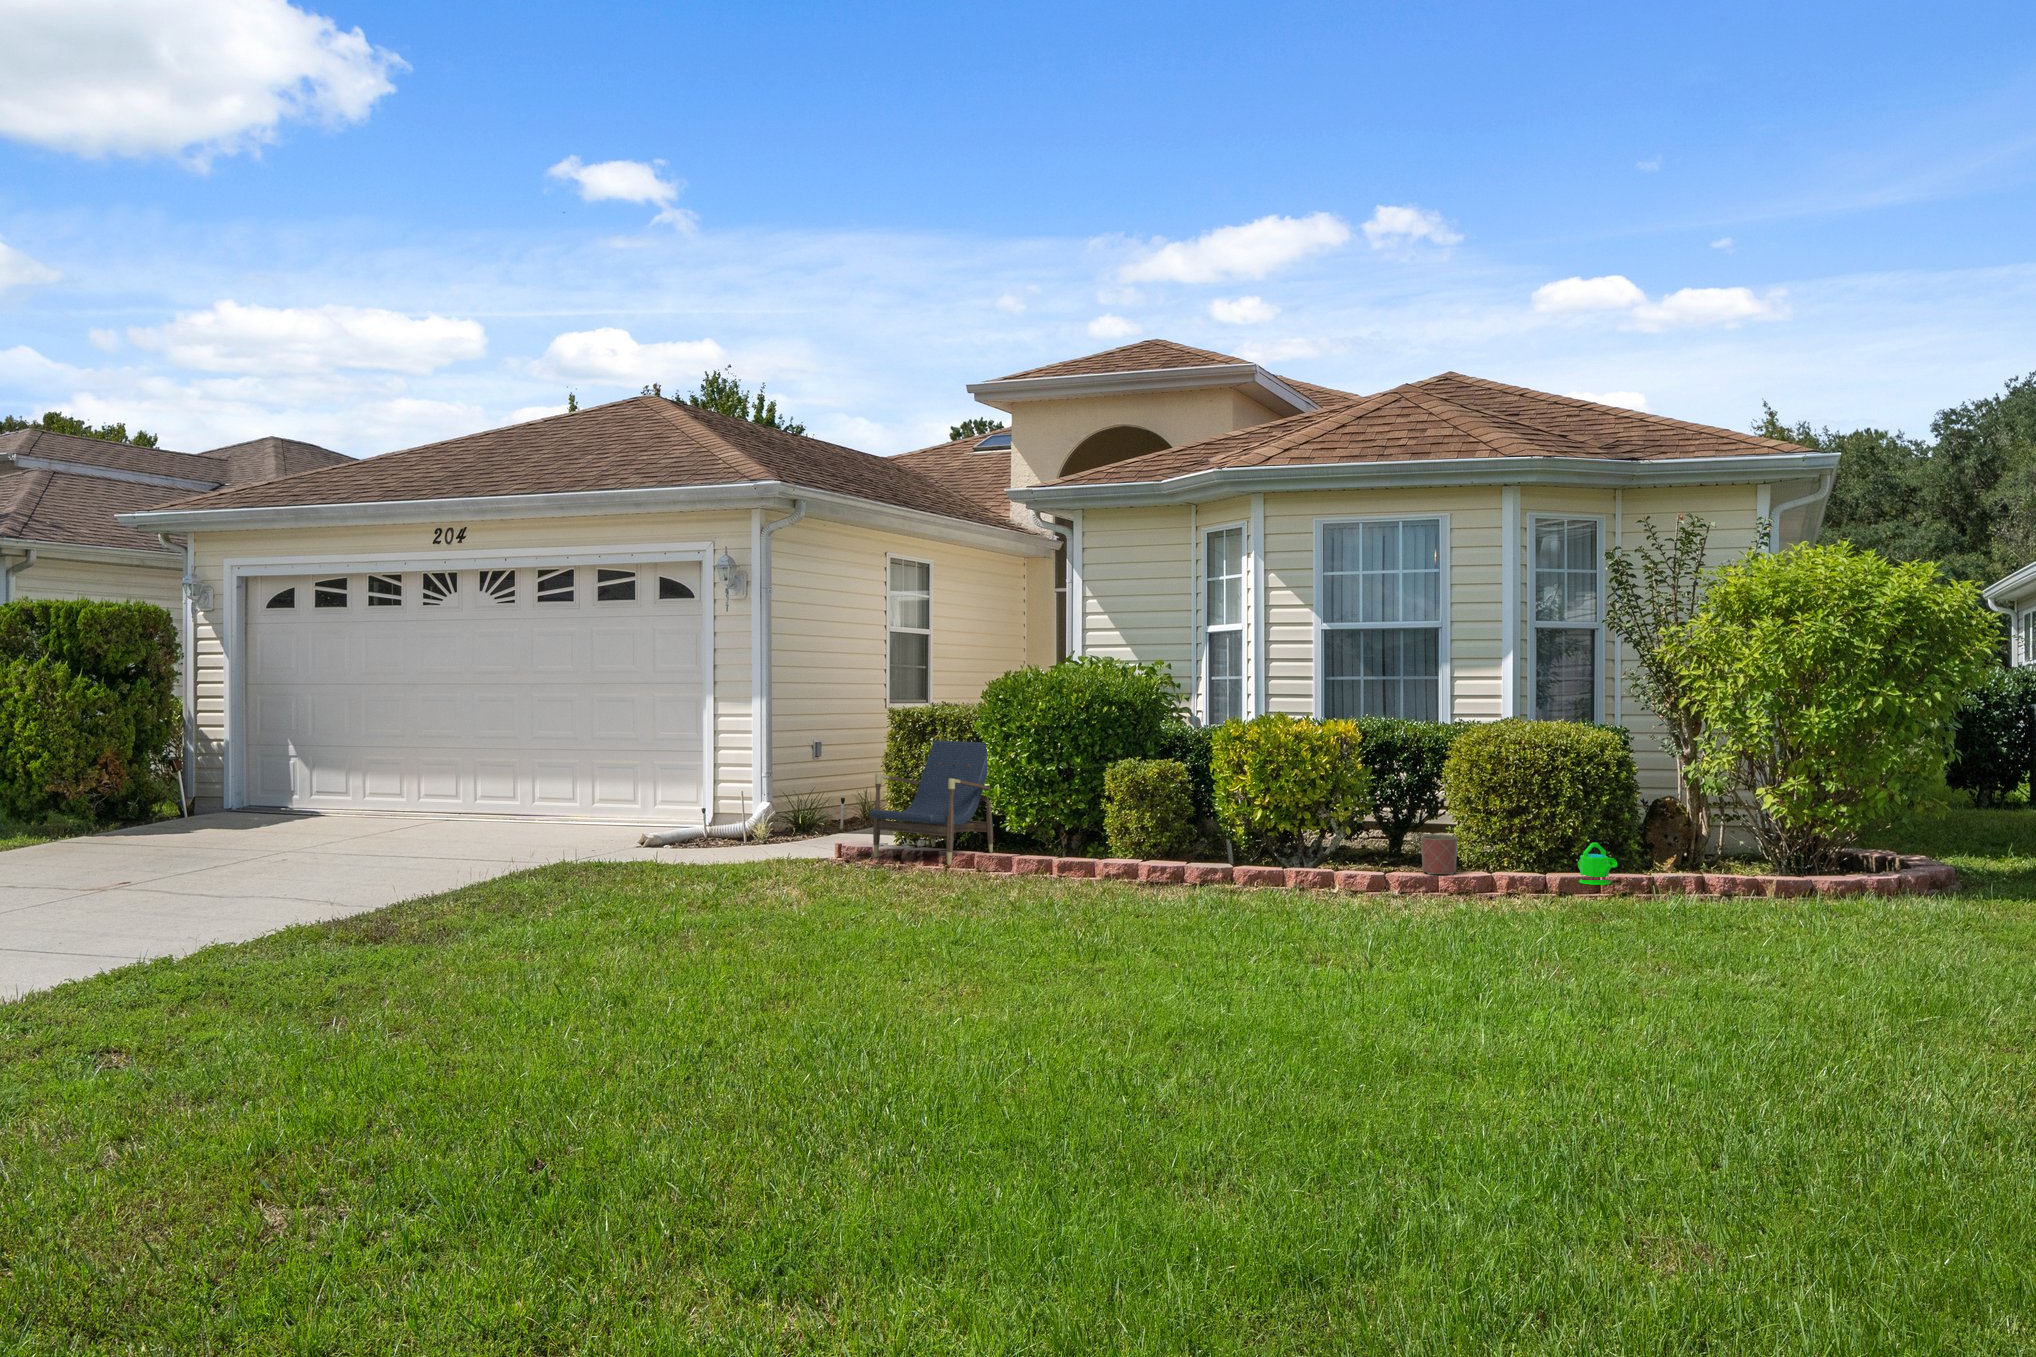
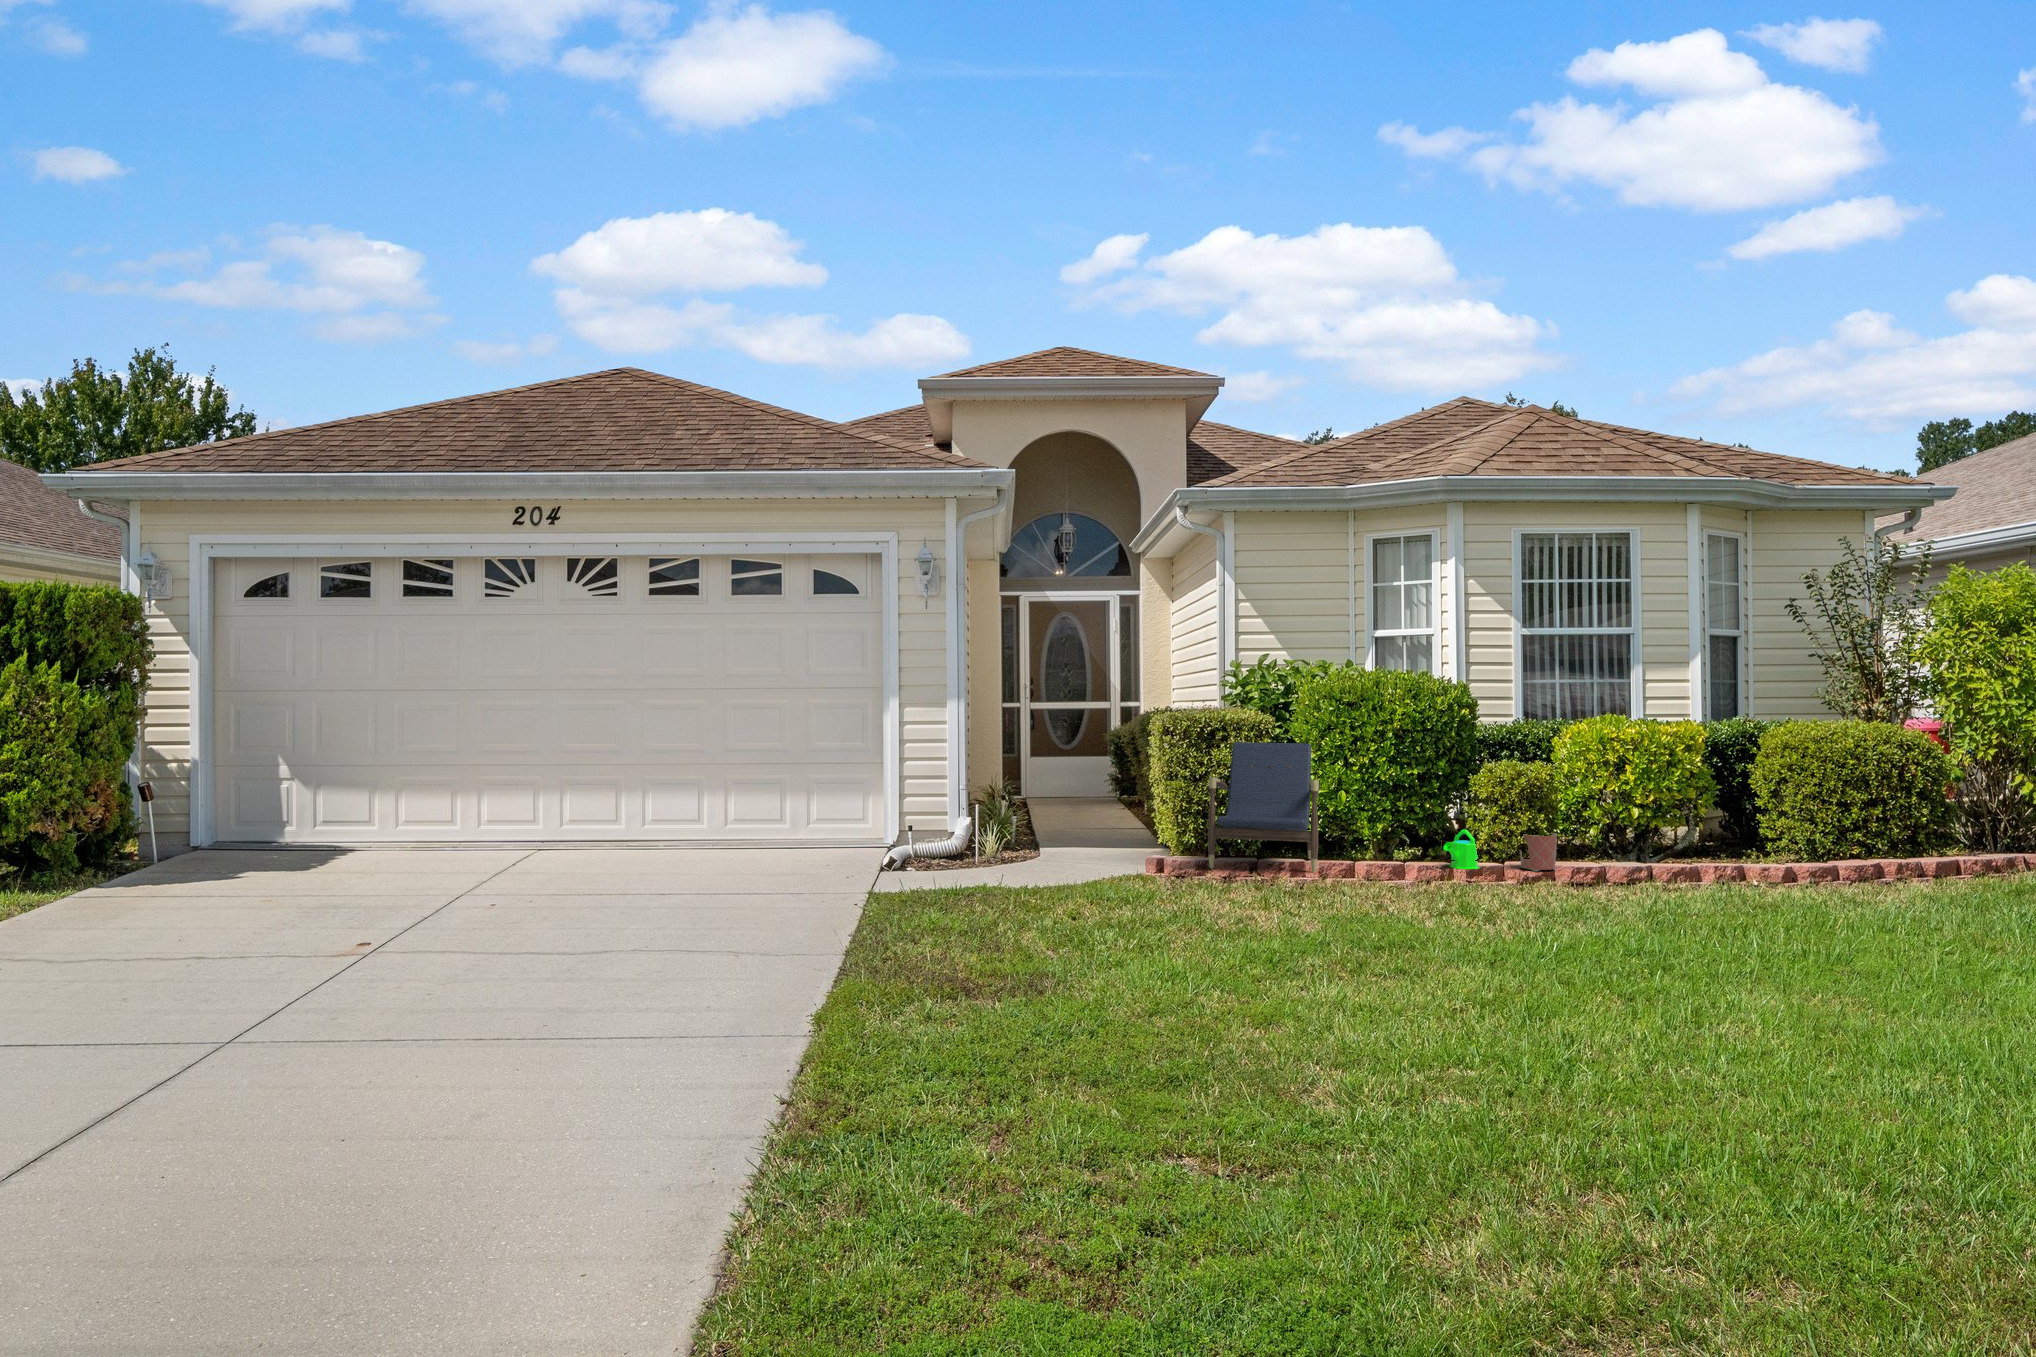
planter: present [1421,835,1457,875] -> present [1520,833,1557,871]
watering can: present [1578,842,1617,885] -> present [1443,829,1479,869]

